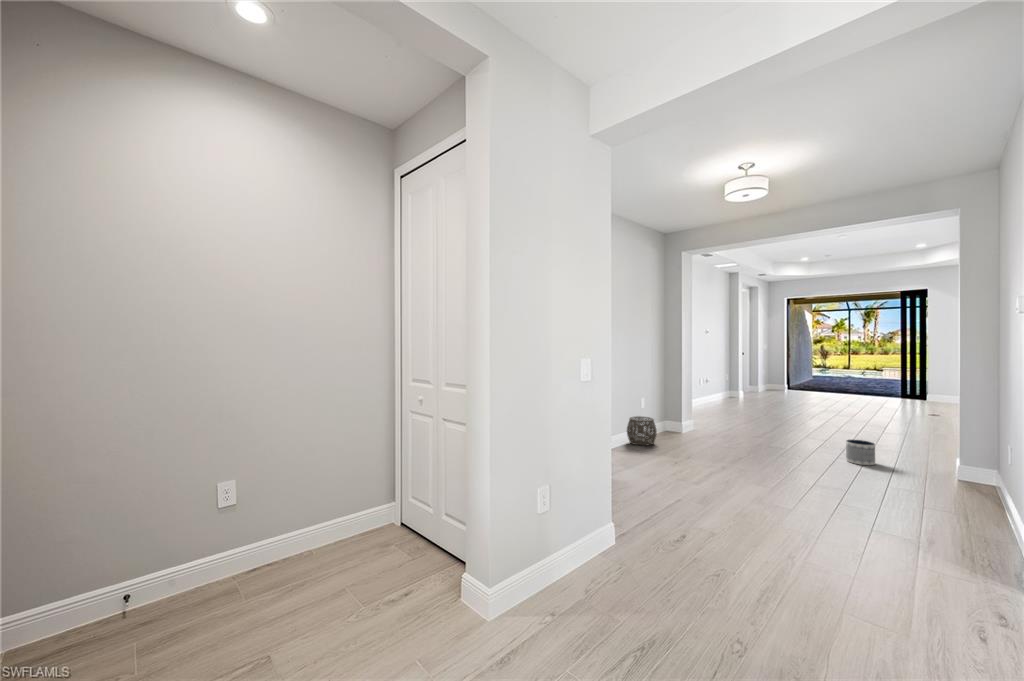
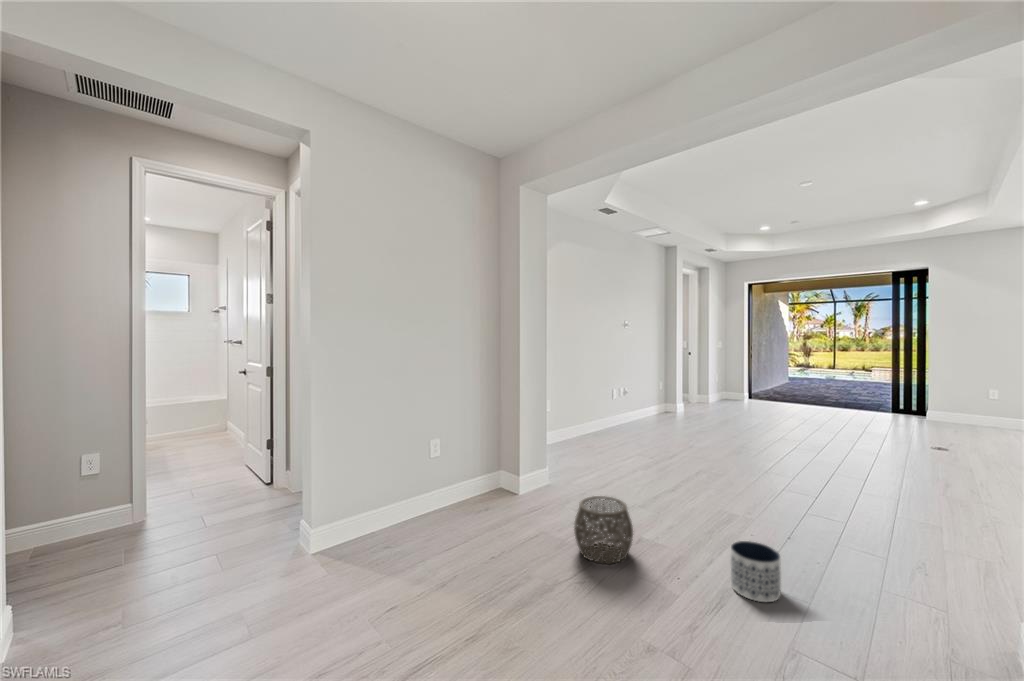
woven basket: present [627,416,657,445] -> present [574,496,633,564]

